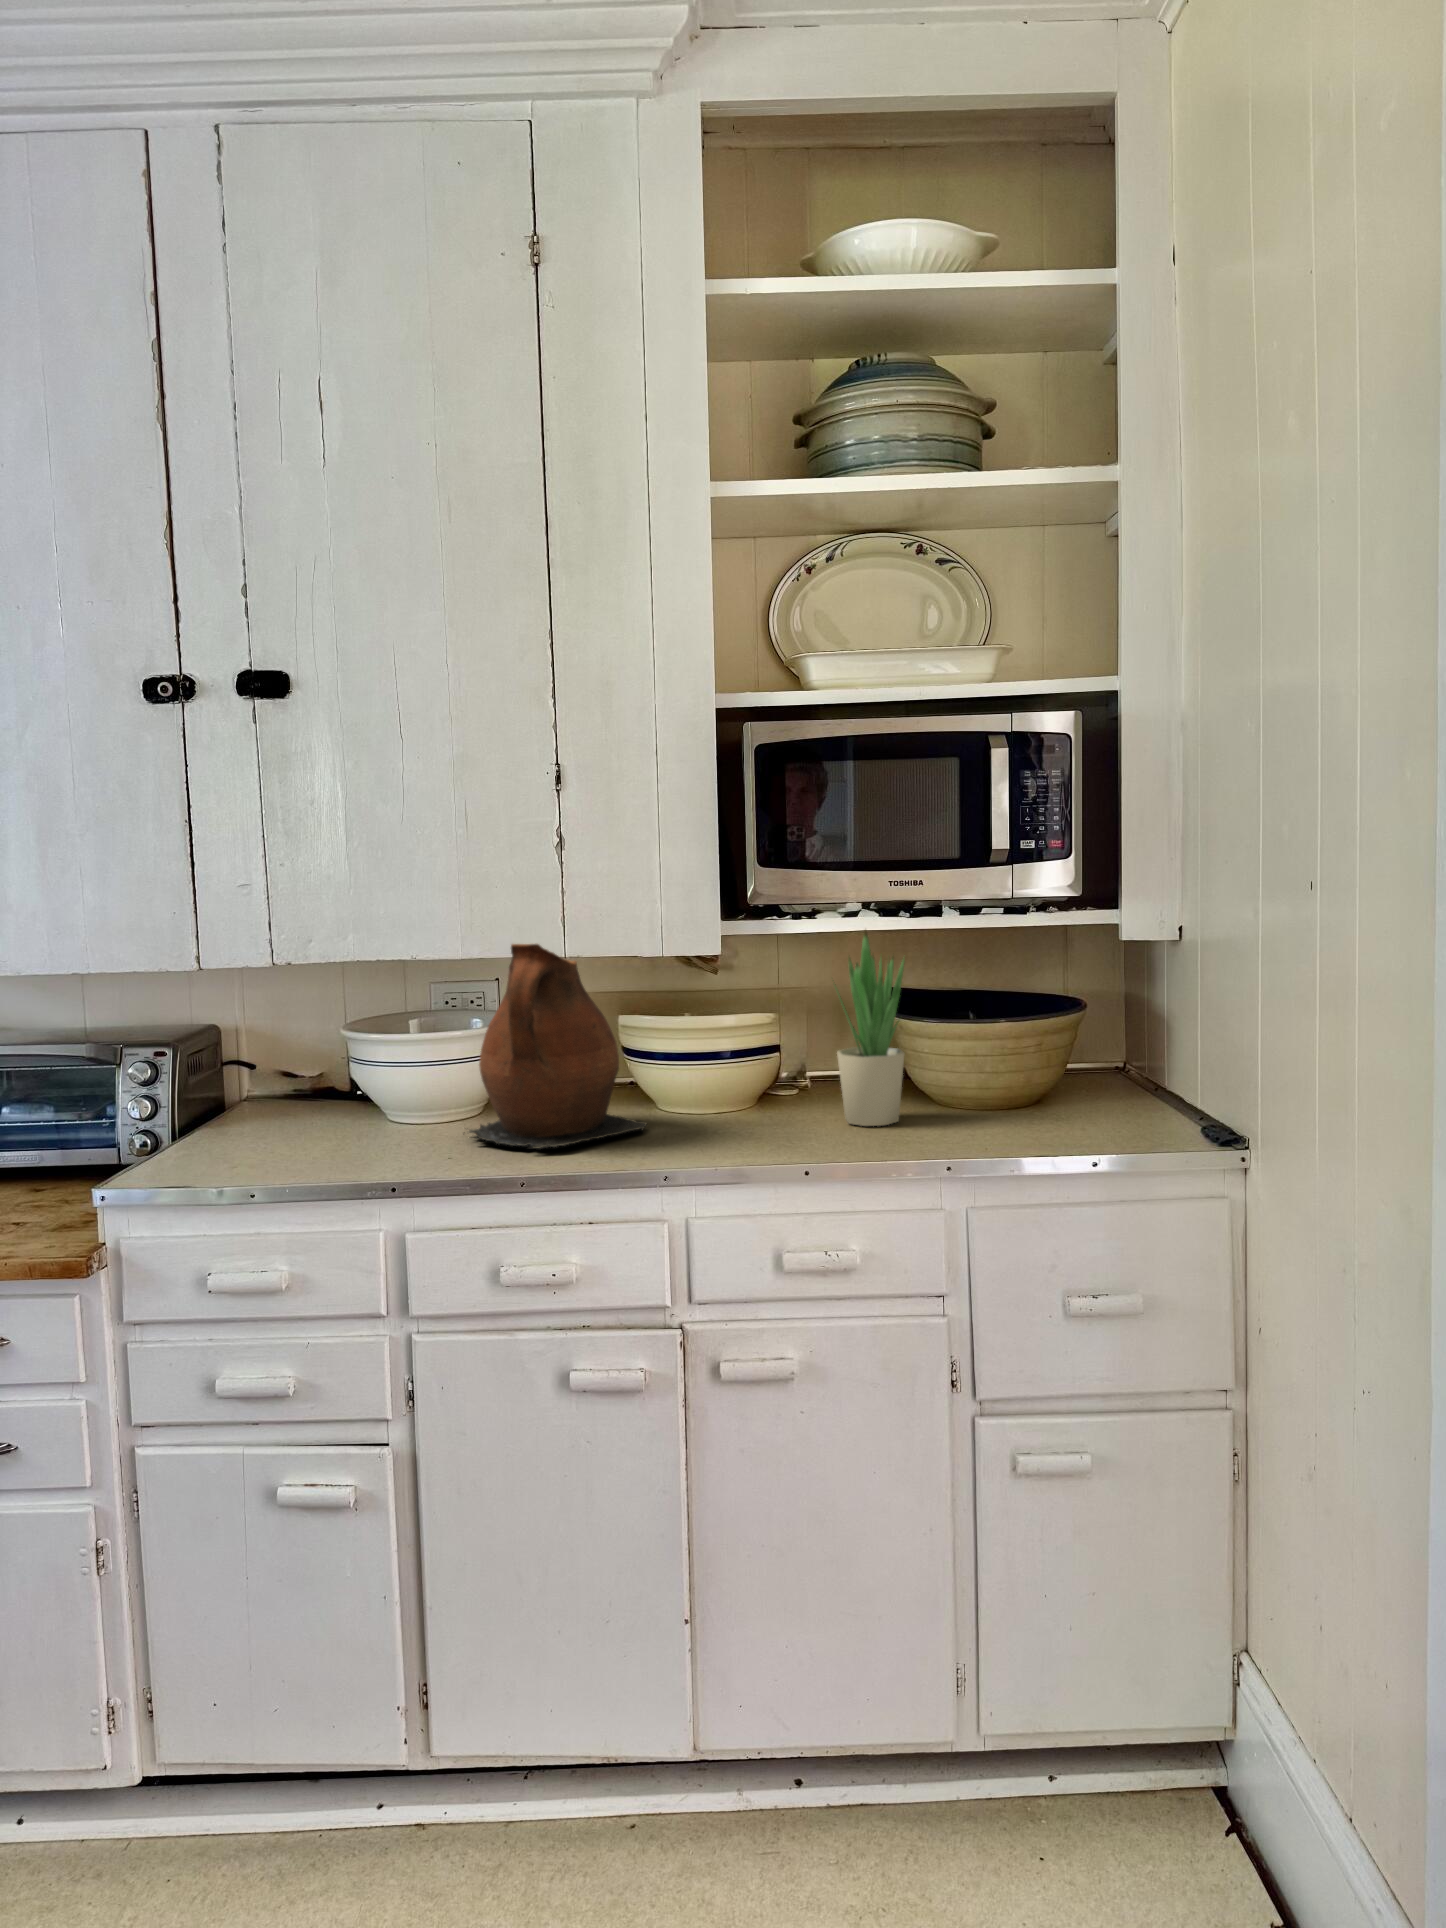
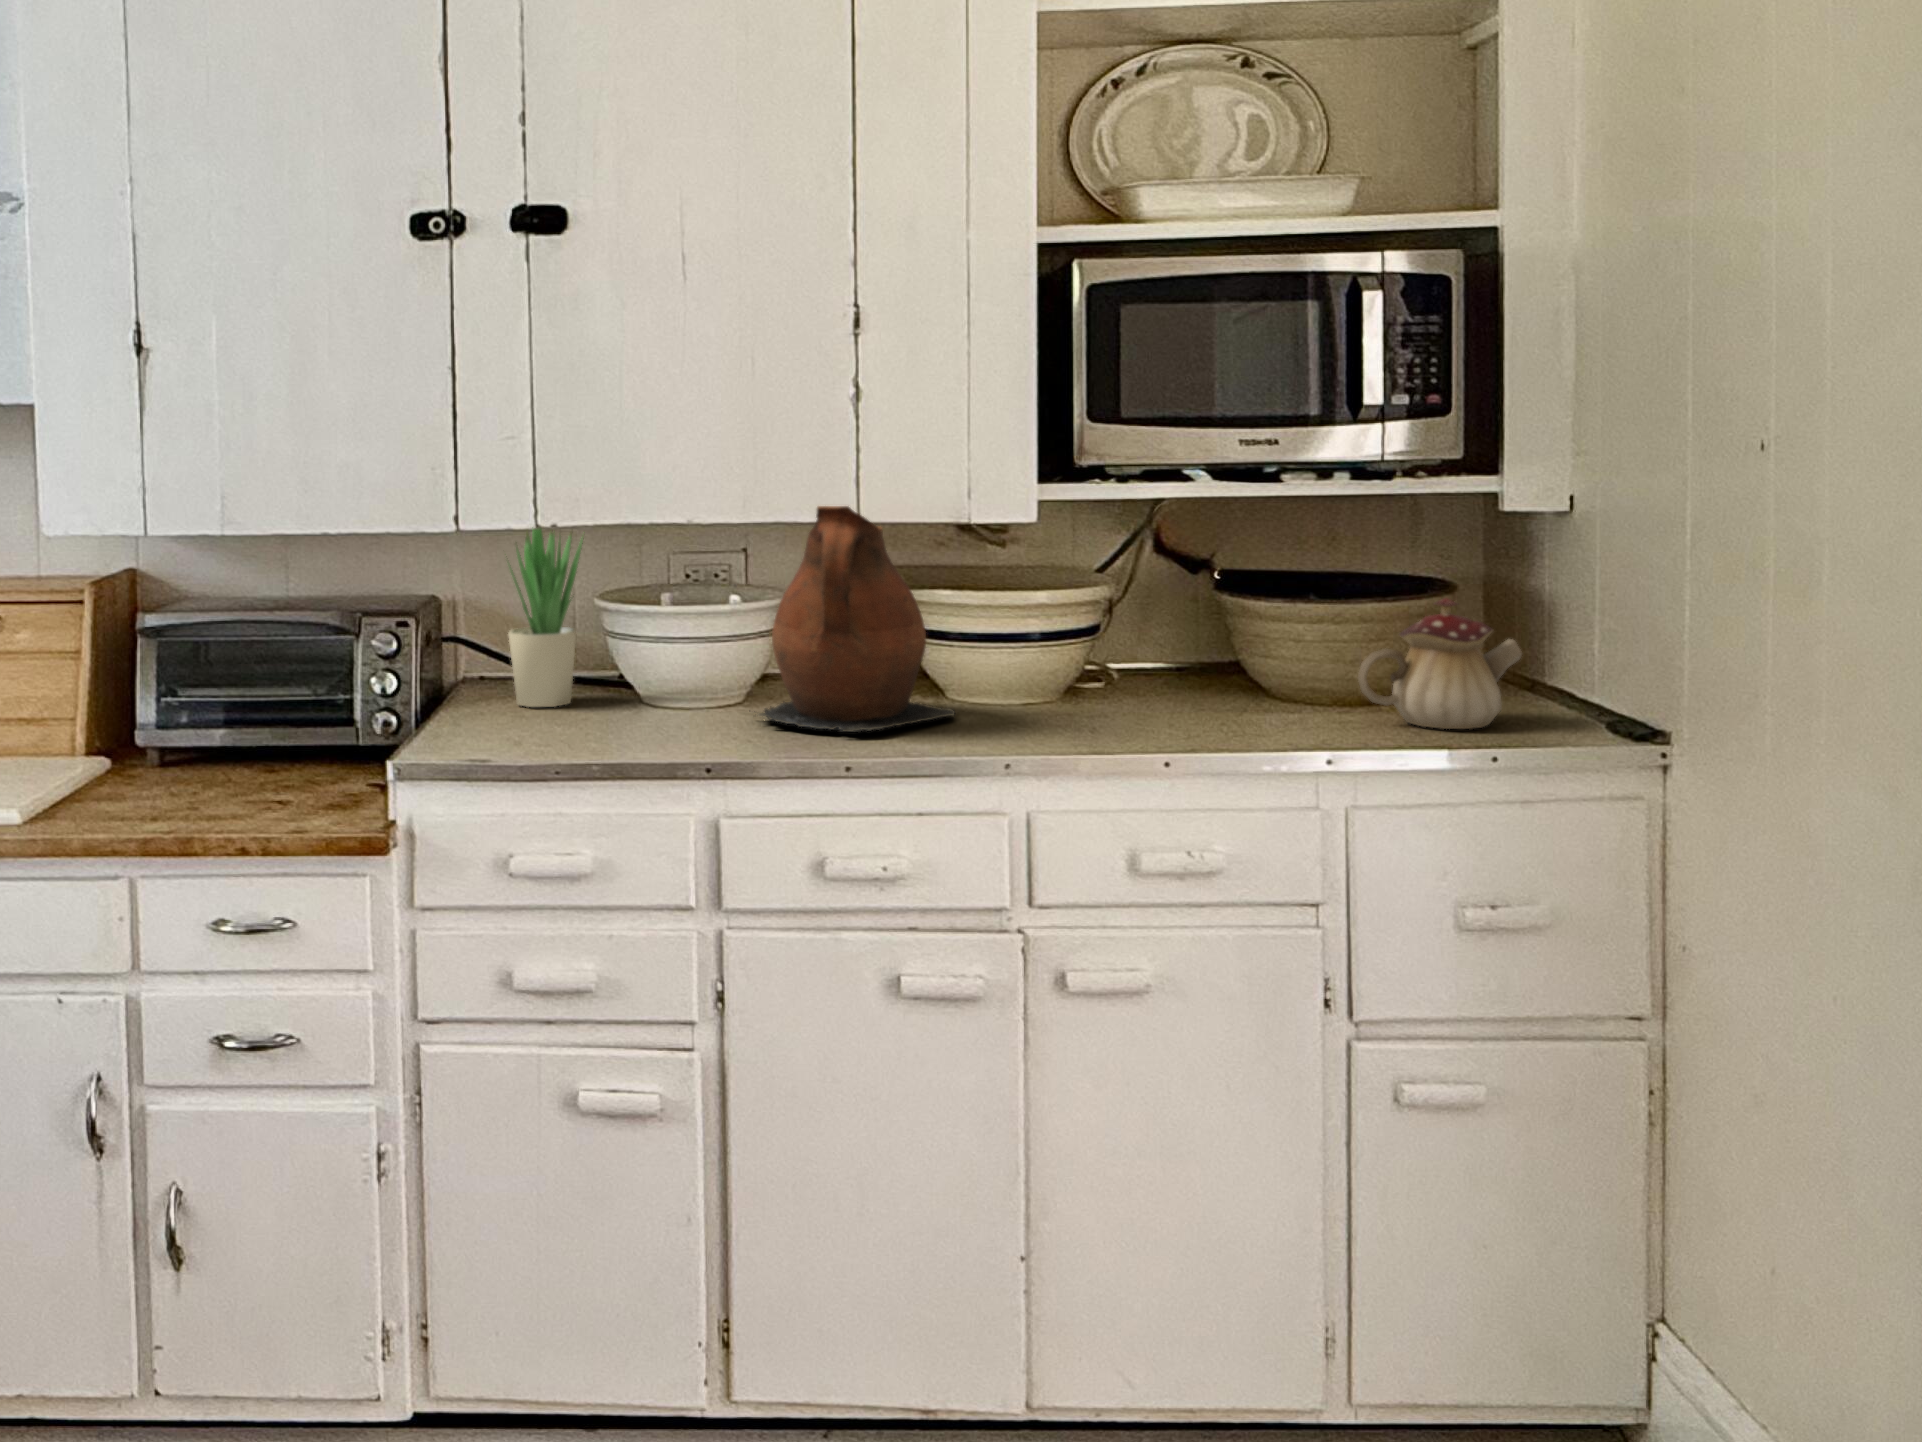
potted plant: present [833,930,905,1126] -> present [509,528,583,707]
teapot: none [990,1017,1132,1134] -> present [1358,598,1522,729]

